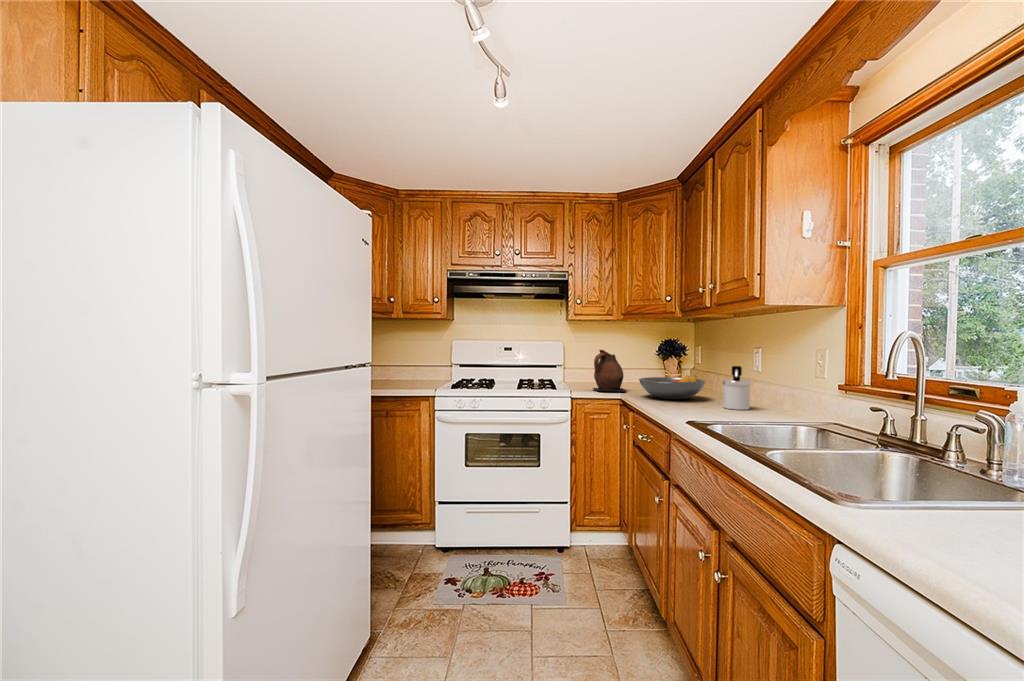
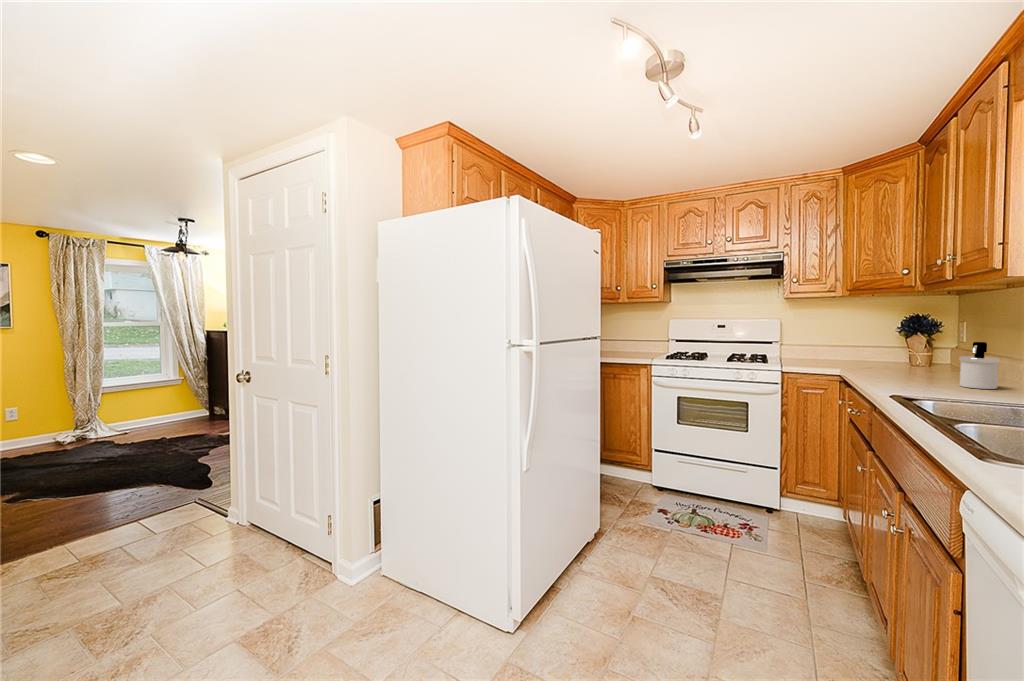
ceramic pitcher: present [593,350,626,392] -> none [806,326,847,368]
fruit bowl: present [639,375,706,399] -> none [857,352,945,376]

